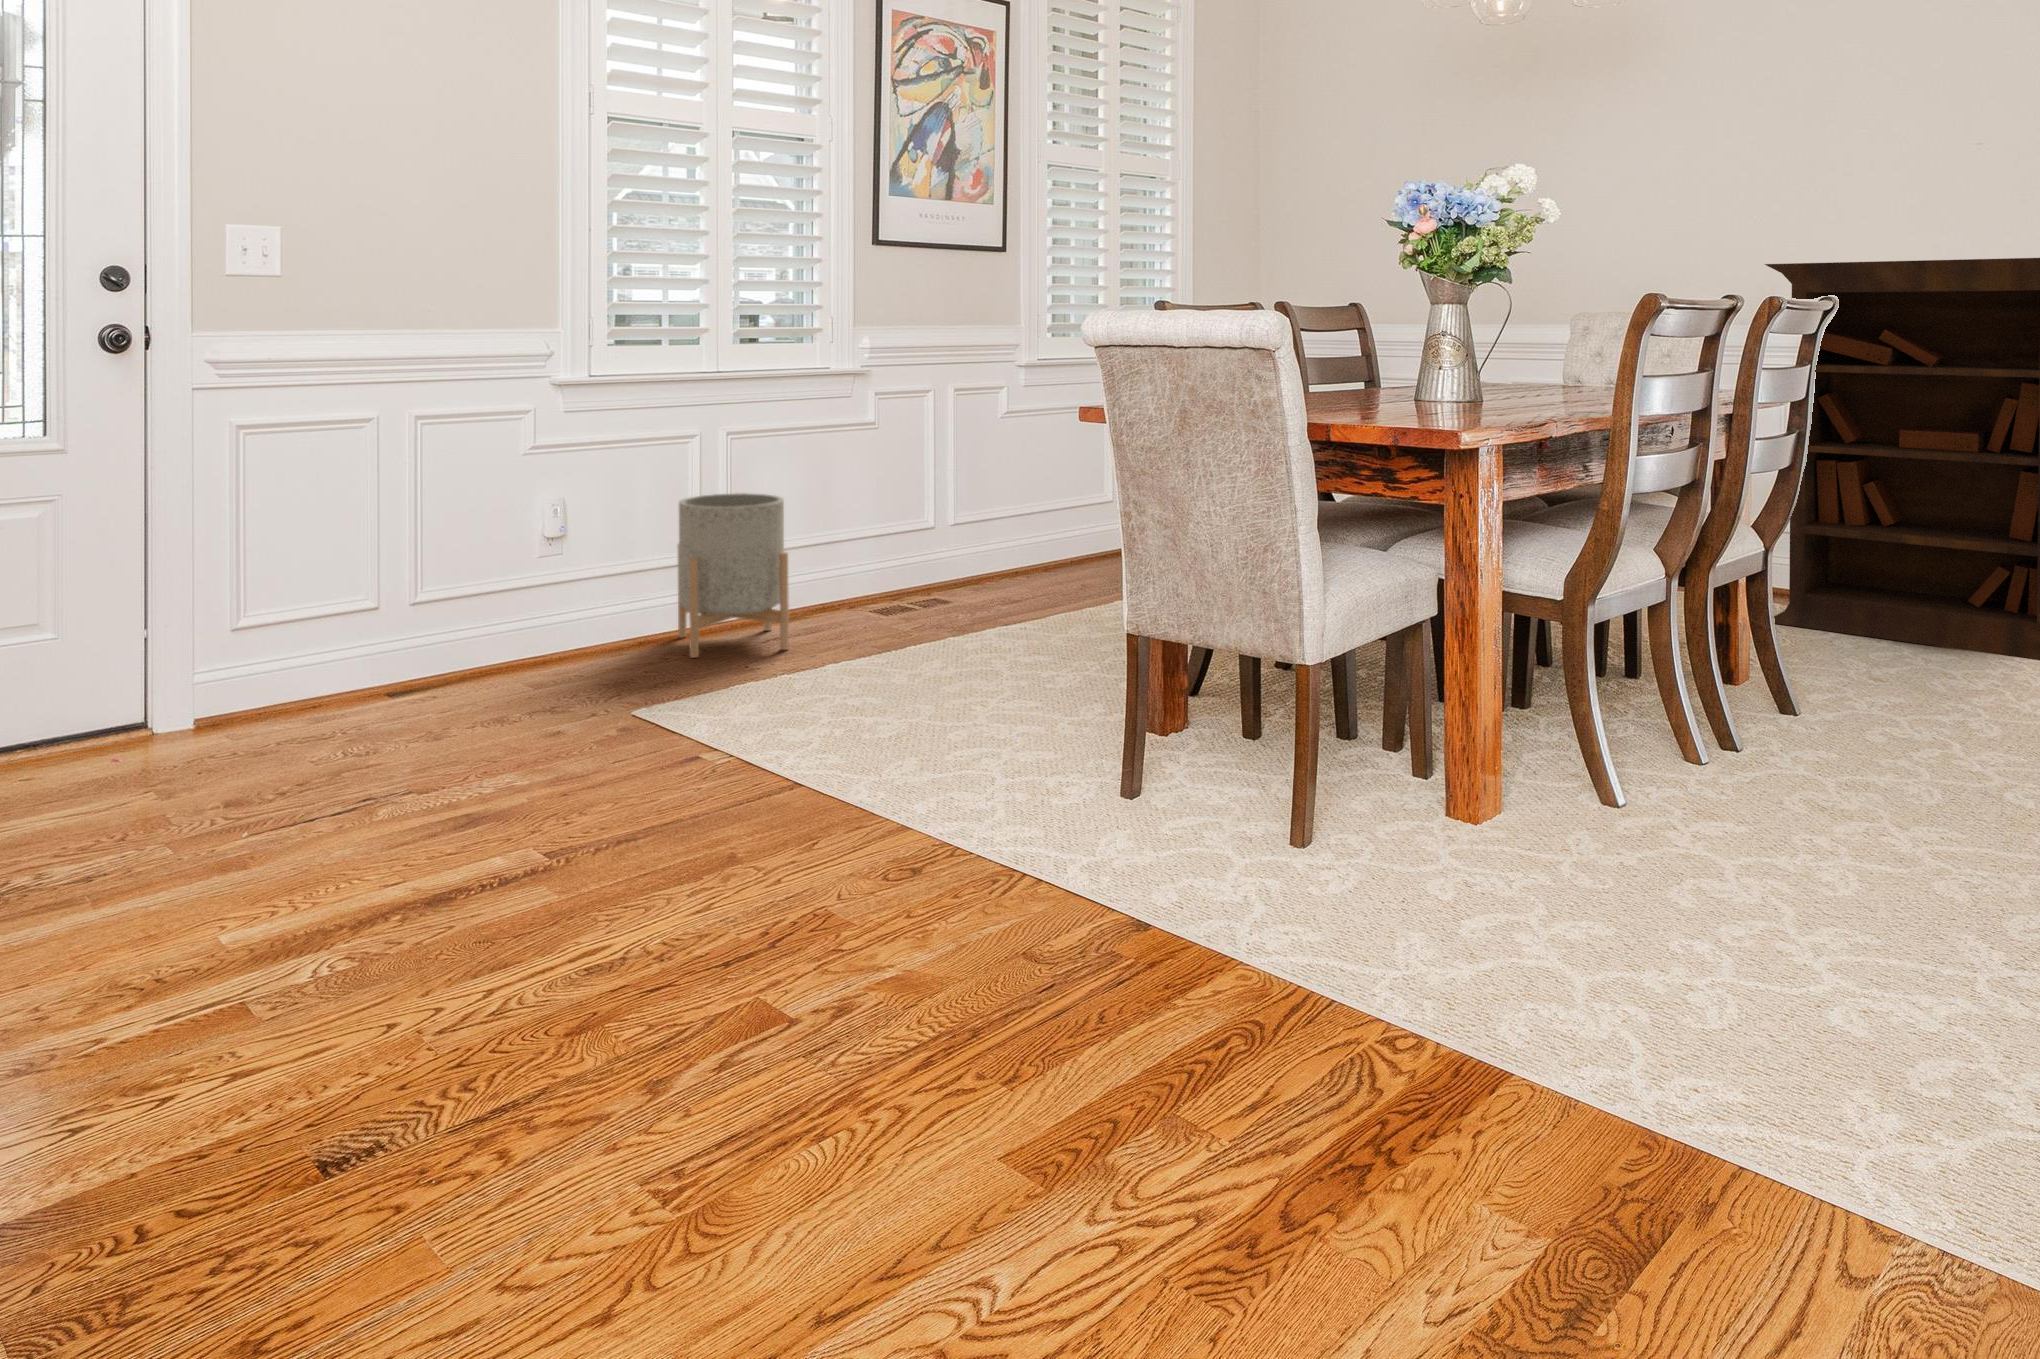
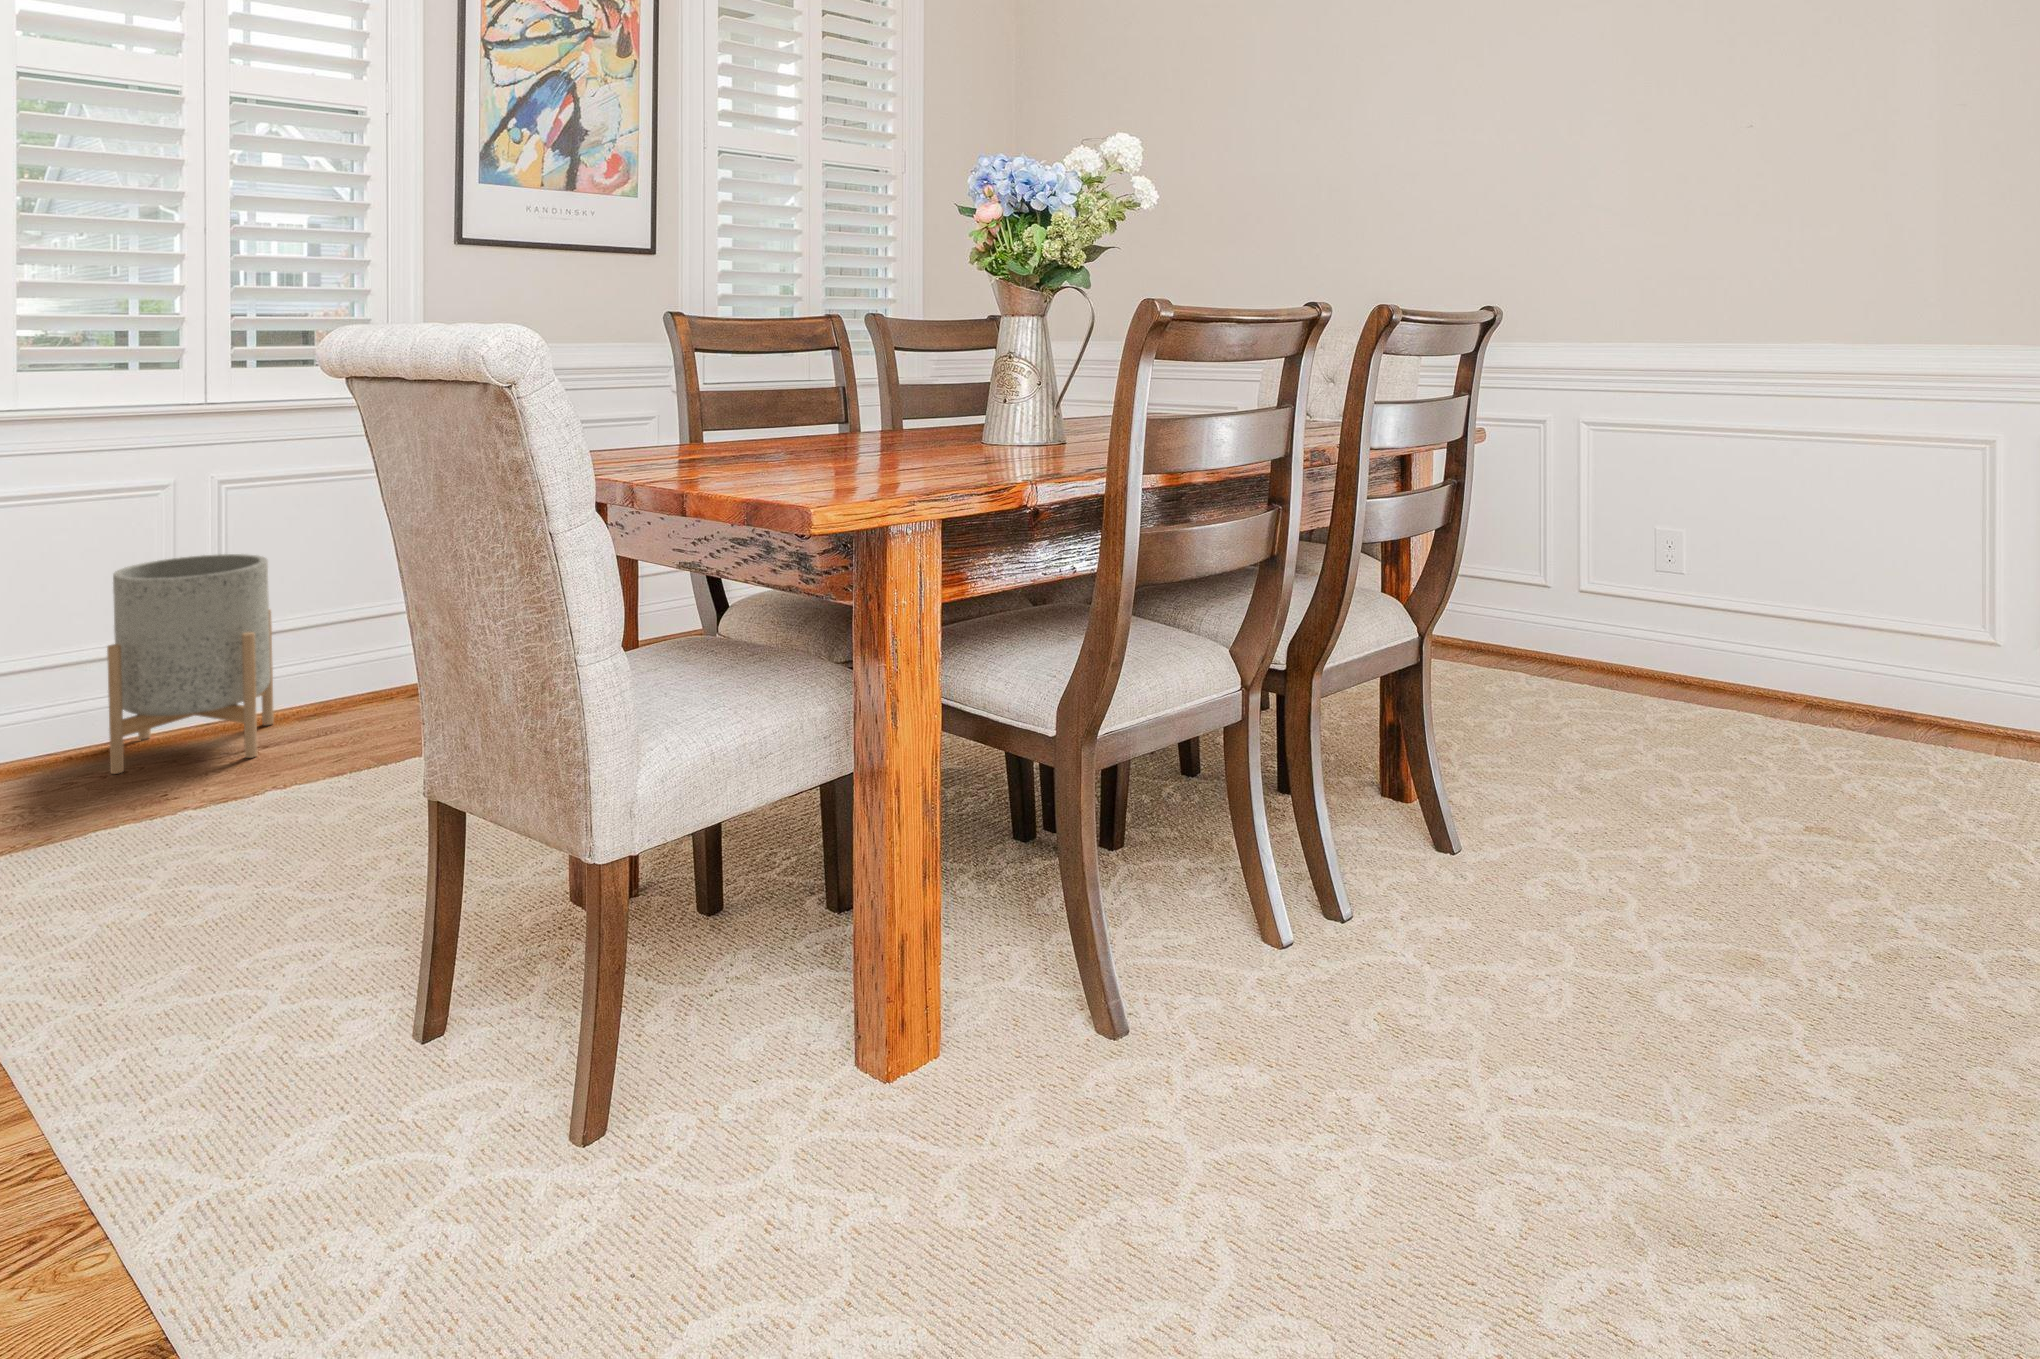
bookcase: present [1765,258,2040,661] -> none [1490,248,1877,751]

